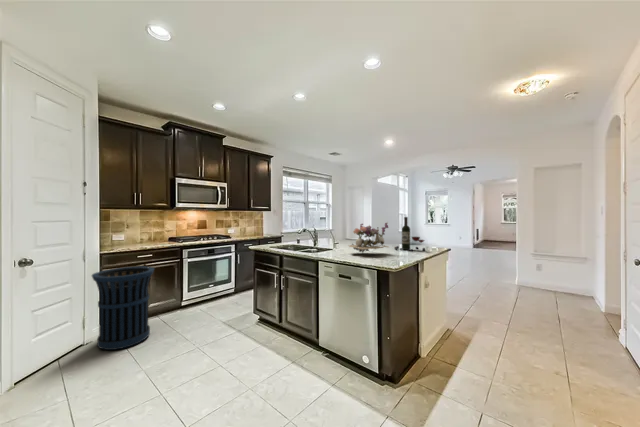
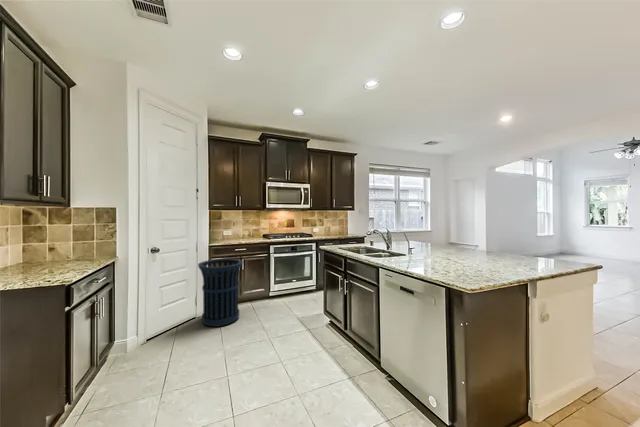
wine bottle: present [395,217,425,252] -> none [486,224,535,274]
flower arrangement: present [349,223,388,253] -> none [419,230,474,268]

